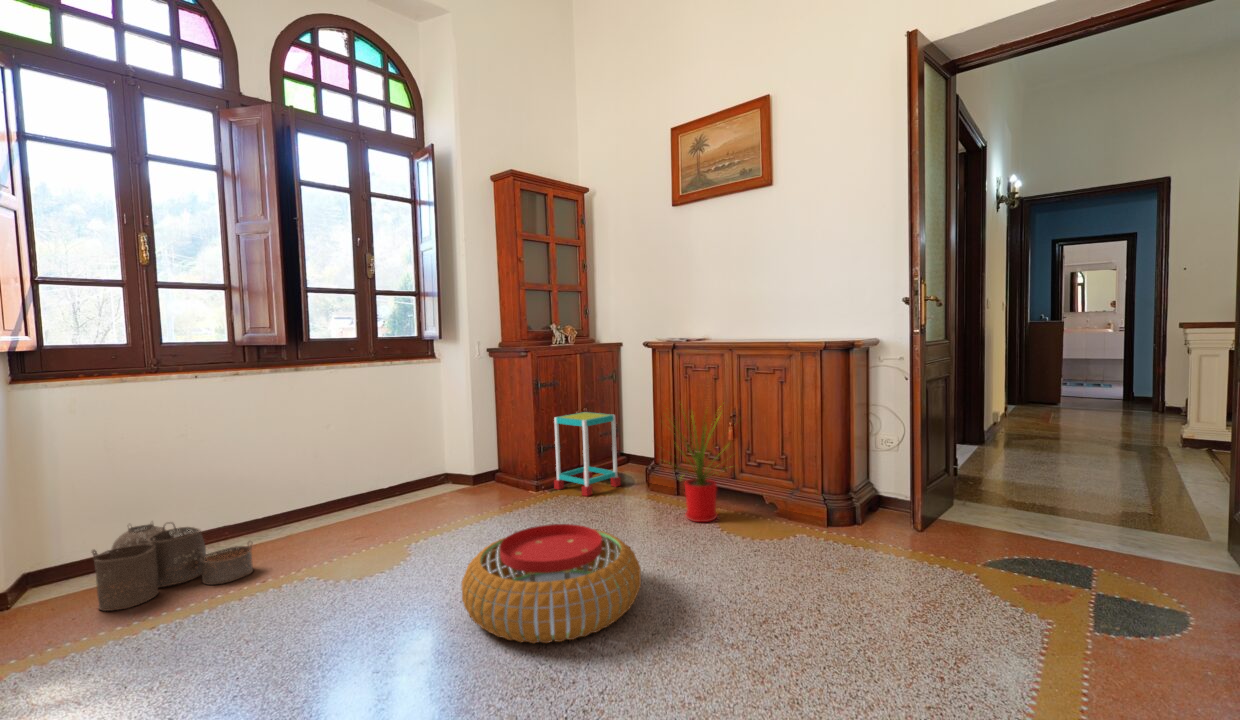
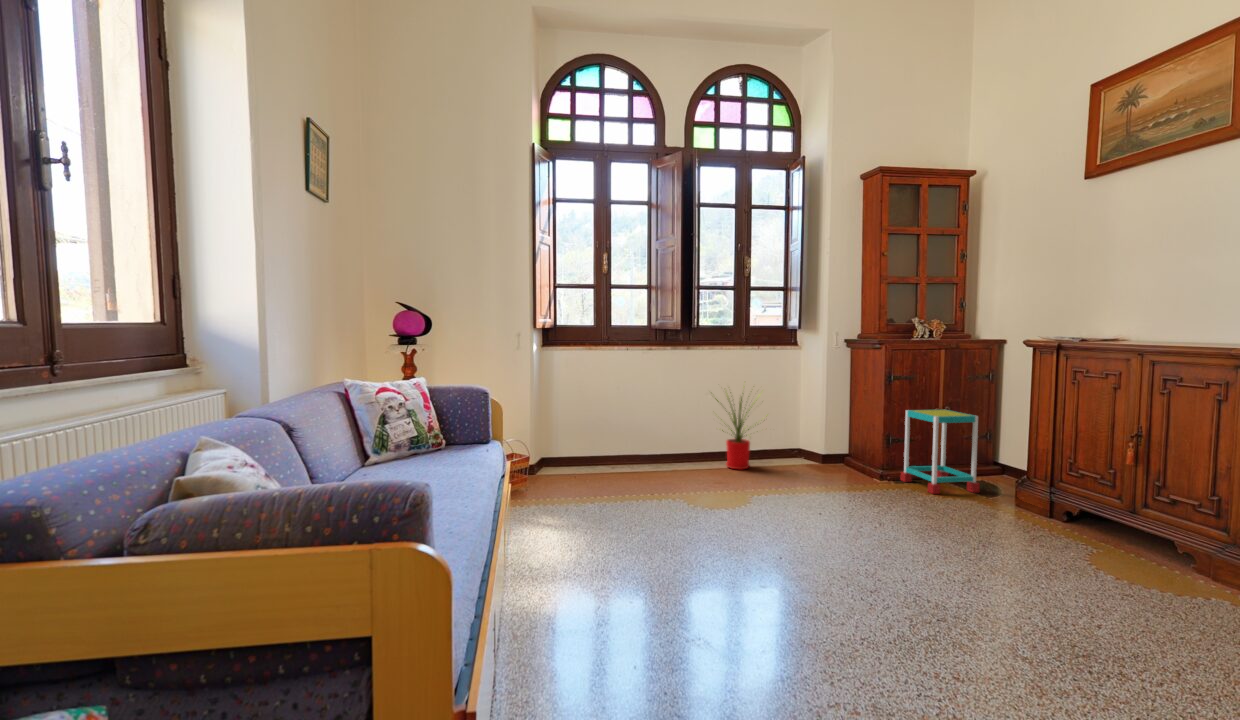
house plant: present [664,409,722,522] -> present [715,392,752,470]
woven basket: present [92,524,253,611] -> none [567,438,648,487]
pouf: present [461,524,641,643] -> none [771,498,945,600]

